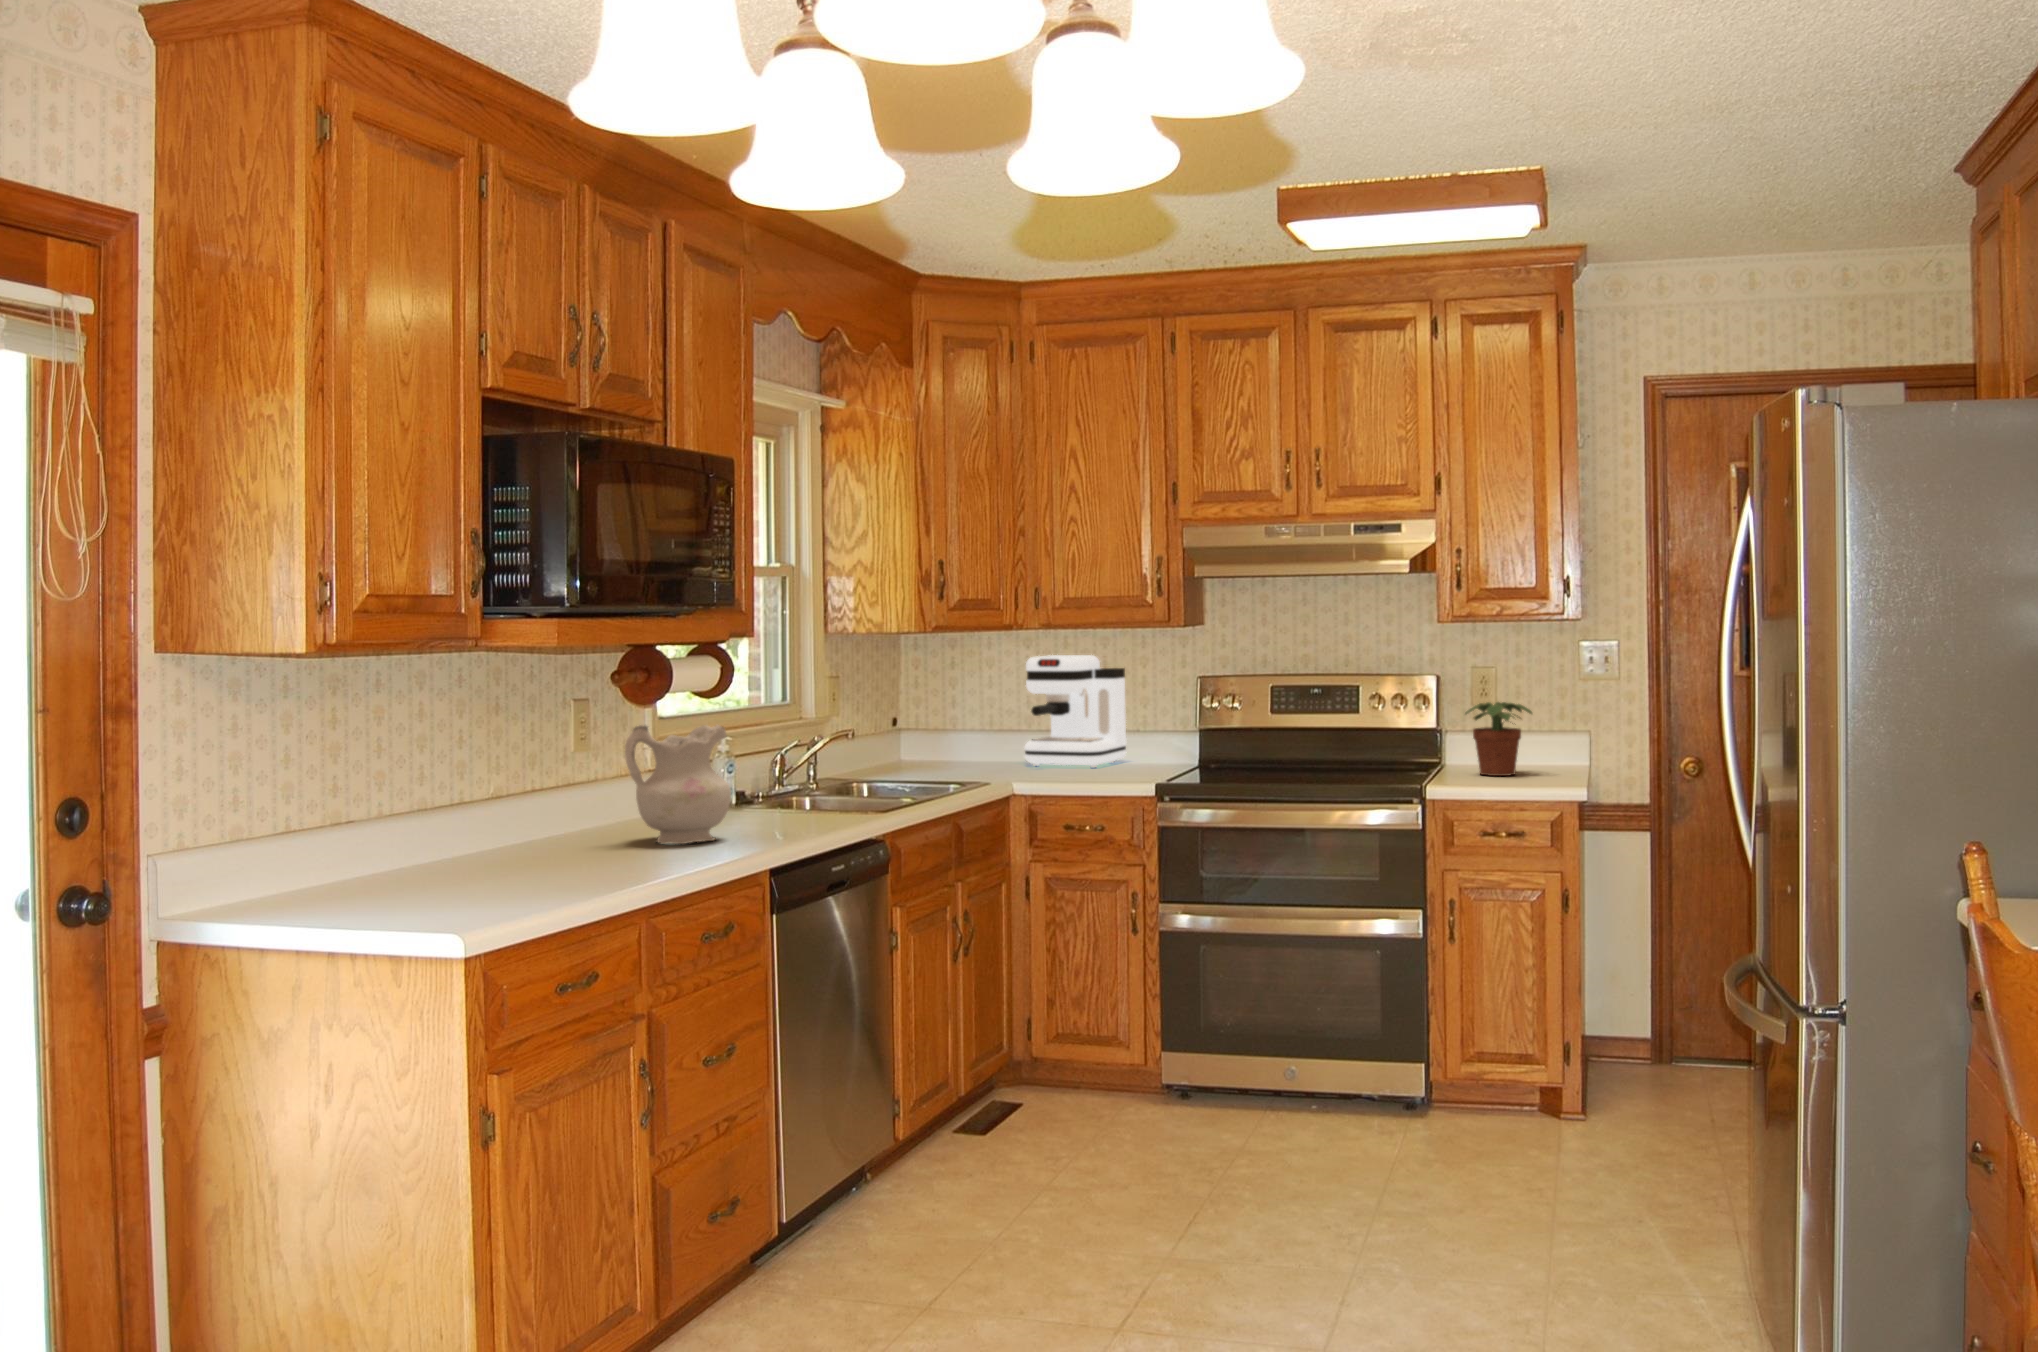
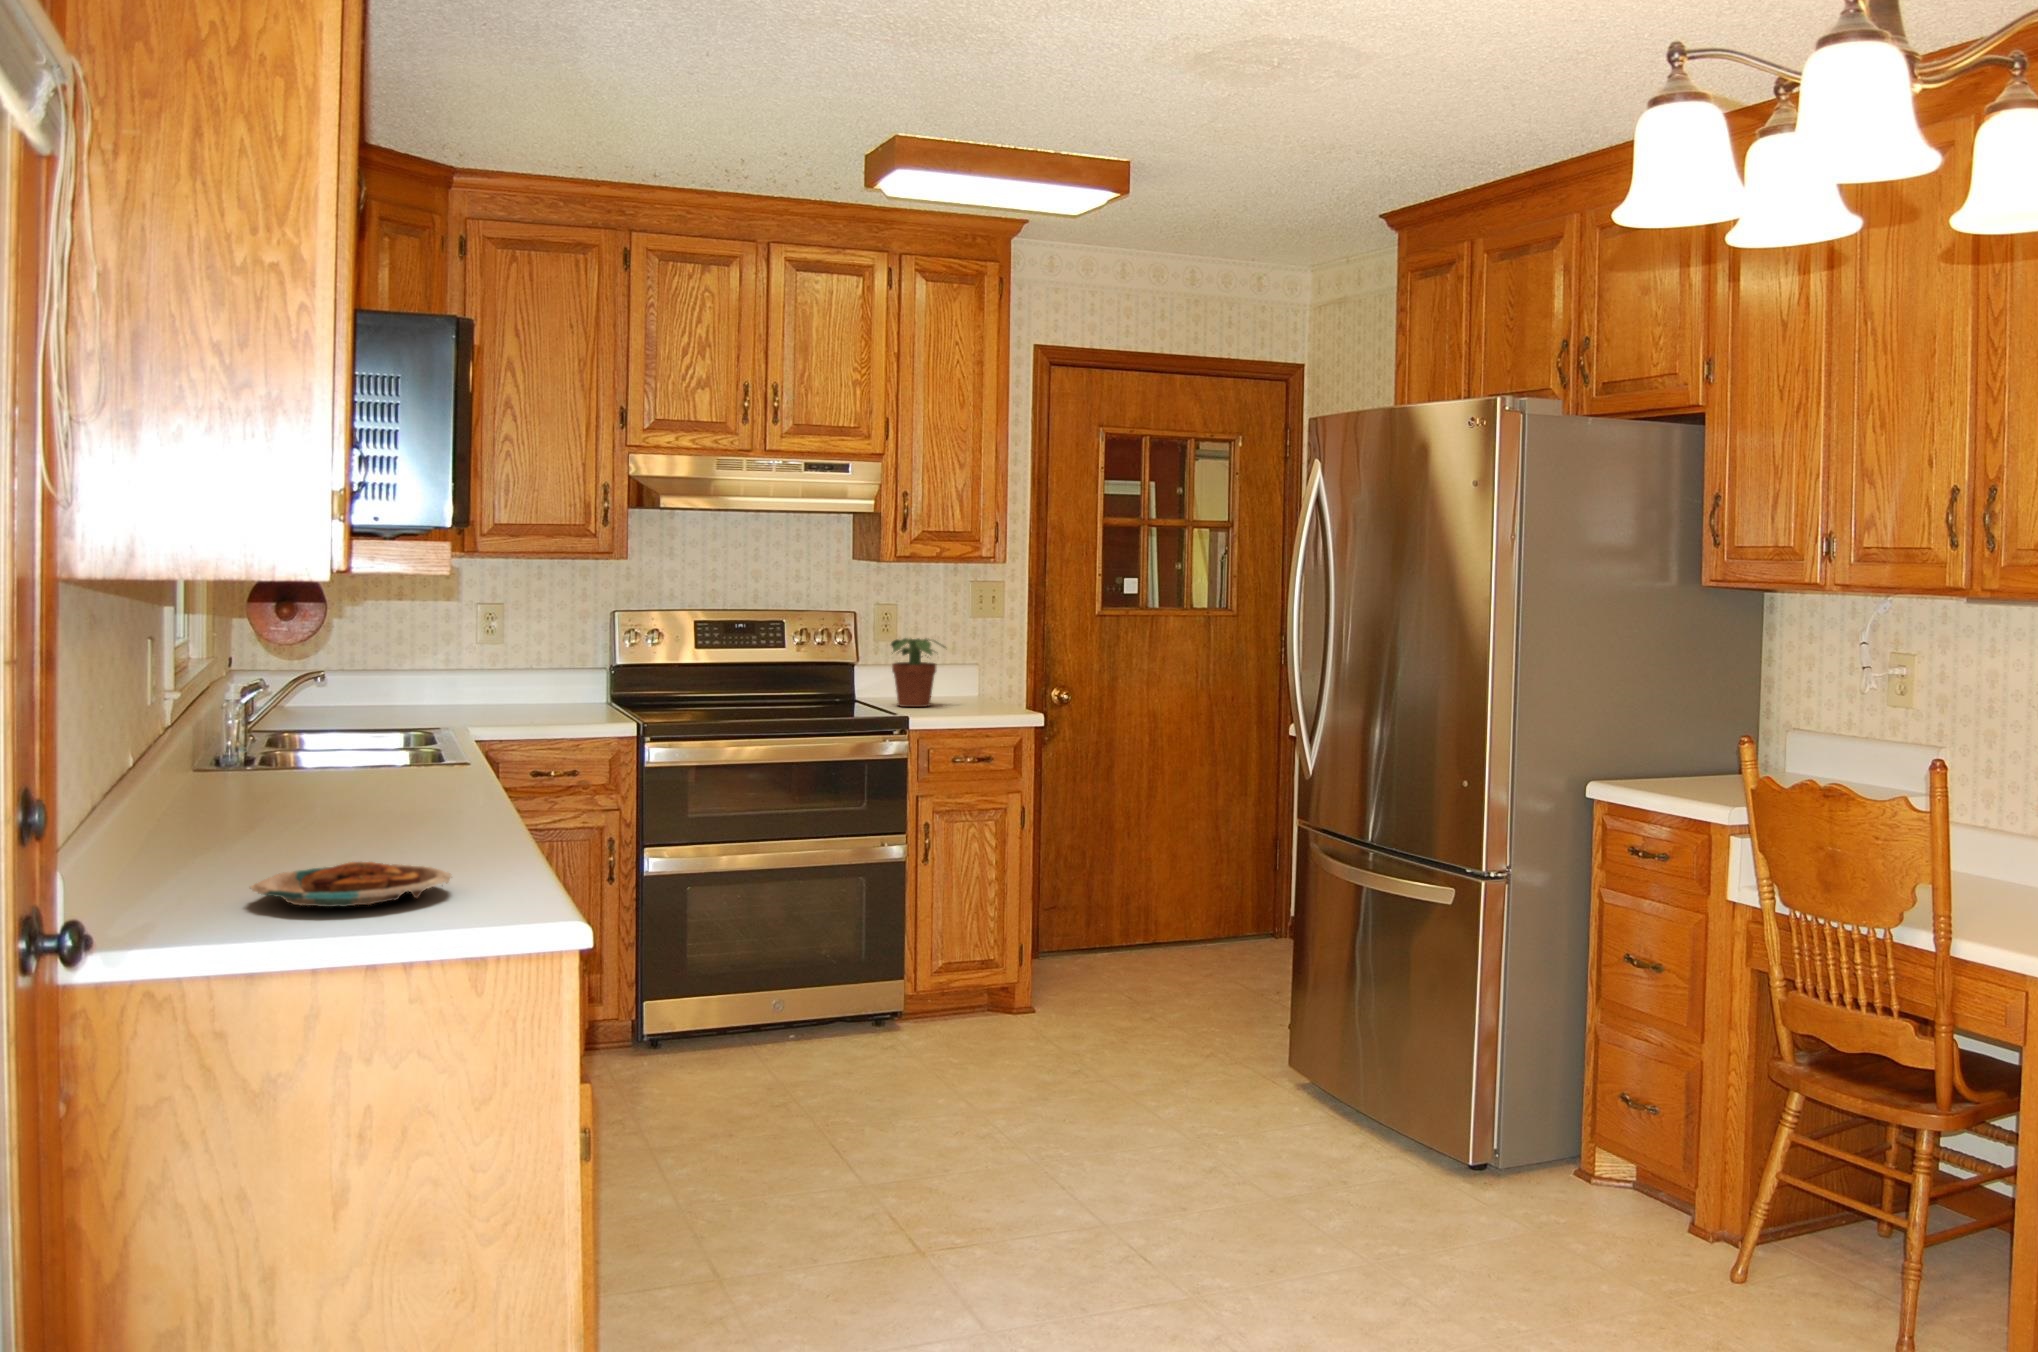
coffee maker: present [1024,655,1126,767] -> none [413,591,515,718]
ceramic pitcher: present [625,725,731,844] -> none [307,672,430,820]
plate: none [349,873,505,906] -> present [250,862,452,907]

